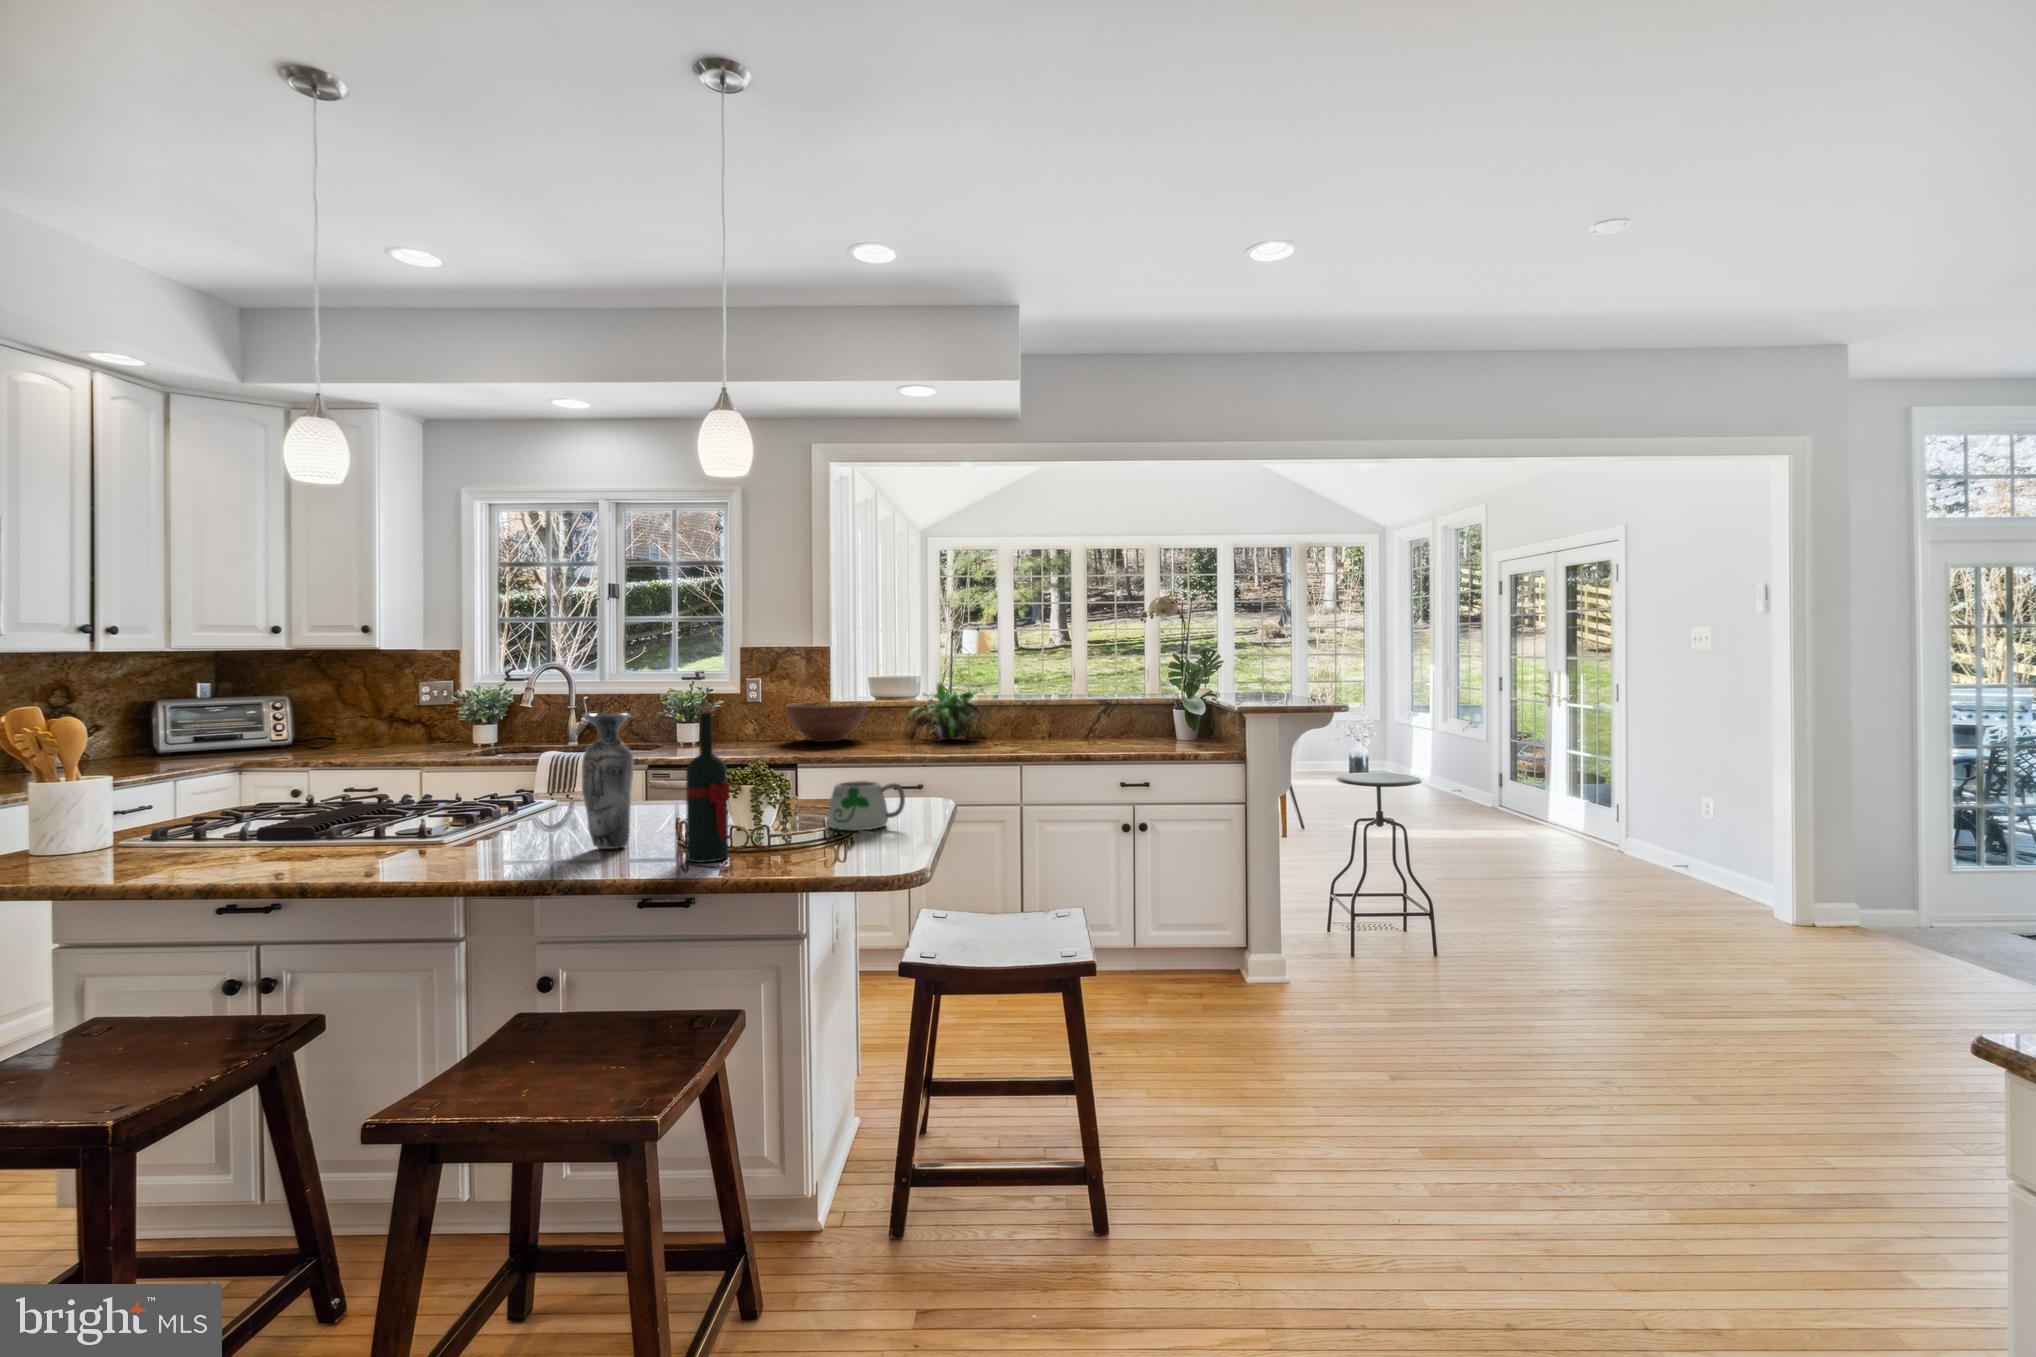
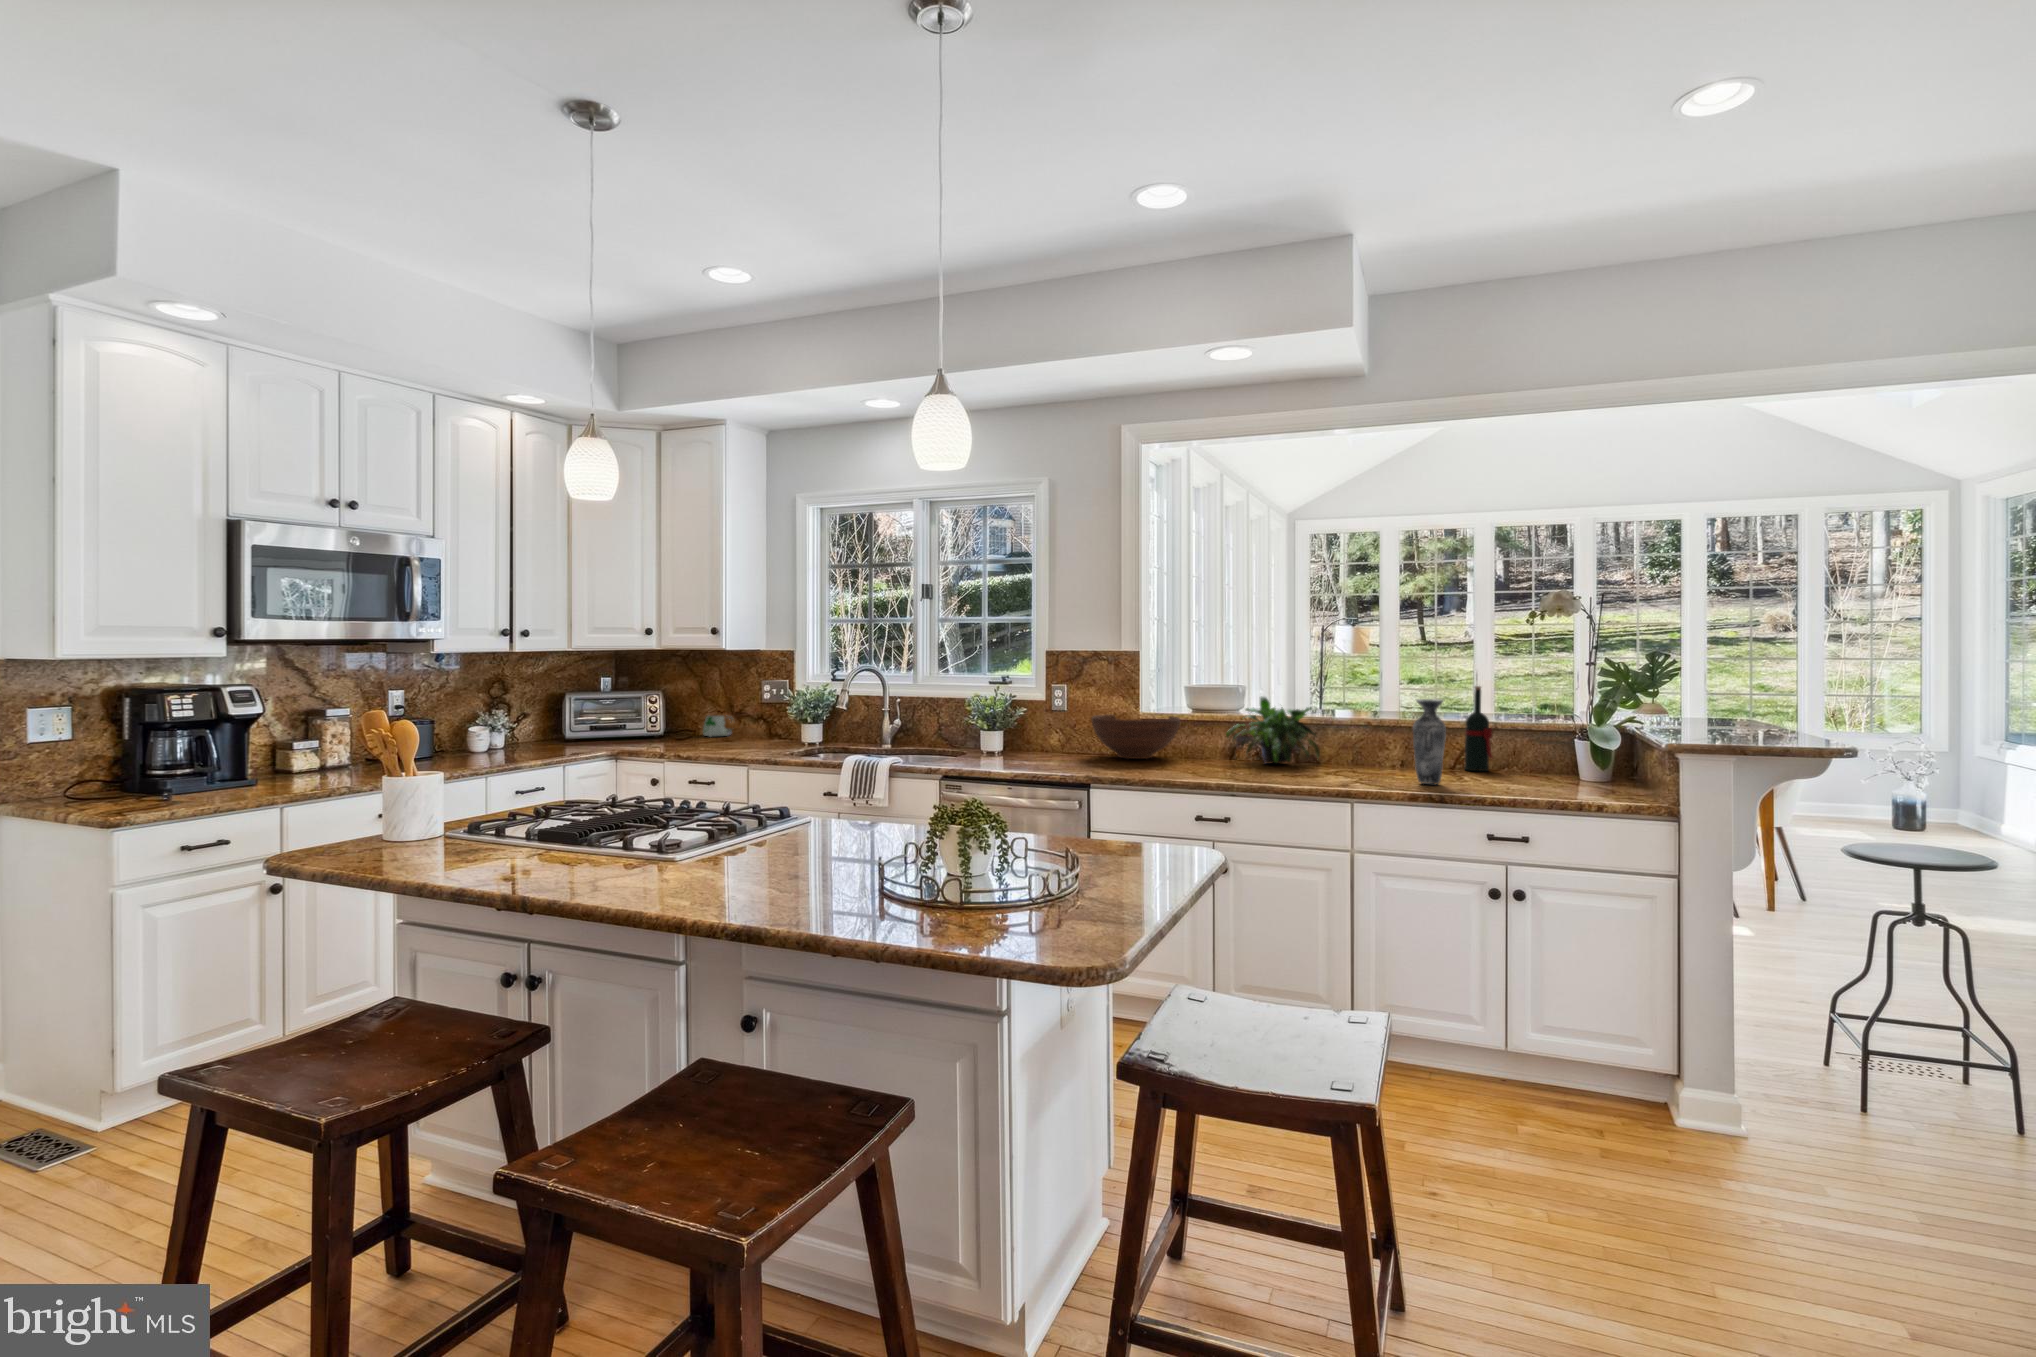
wine bottle: present [686,706,729,862] -> present [1464,686,1492,771]
vase: present [581,713,634,849] -> present [1413,699,1446,784]
mug: present [828,781,905,831] -> present [703,715,733,736]

